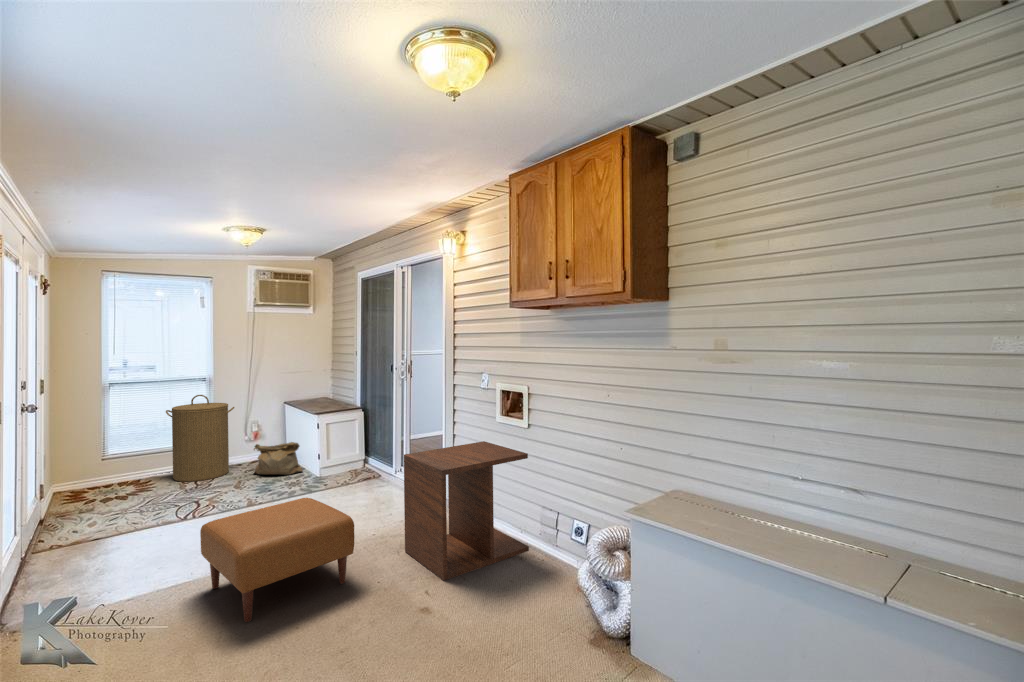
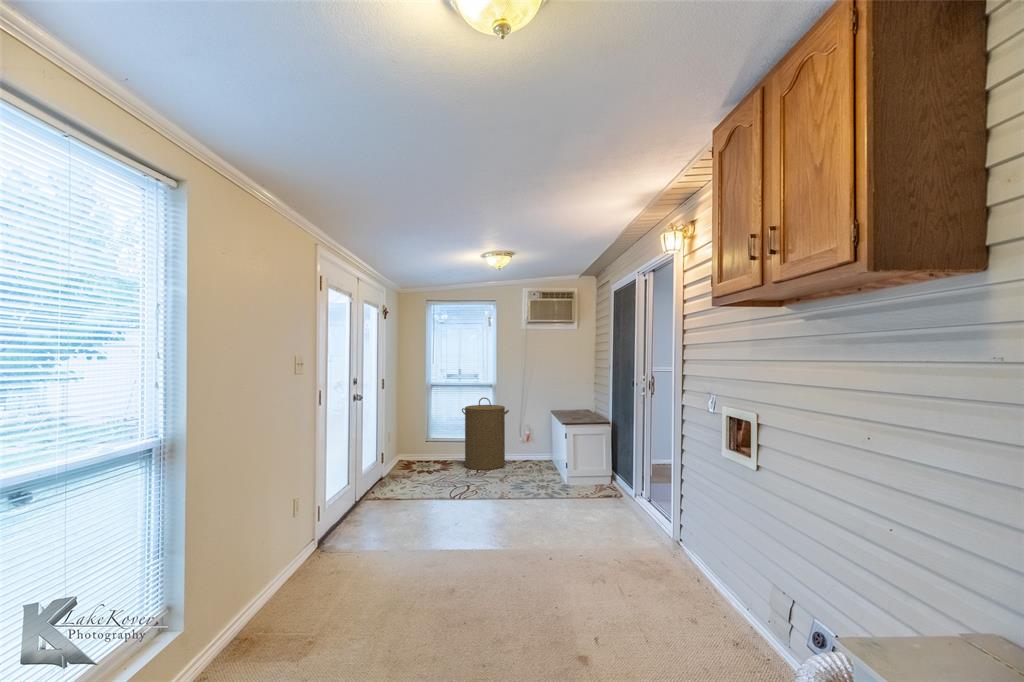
side table: present [404,441,529,581] -> none [598,478,755,644]
bag: present [254,442,303,475] -> none [519,445,558,477]
ottoman: present [200,498,354,622] -> none [413,505,532,616]

